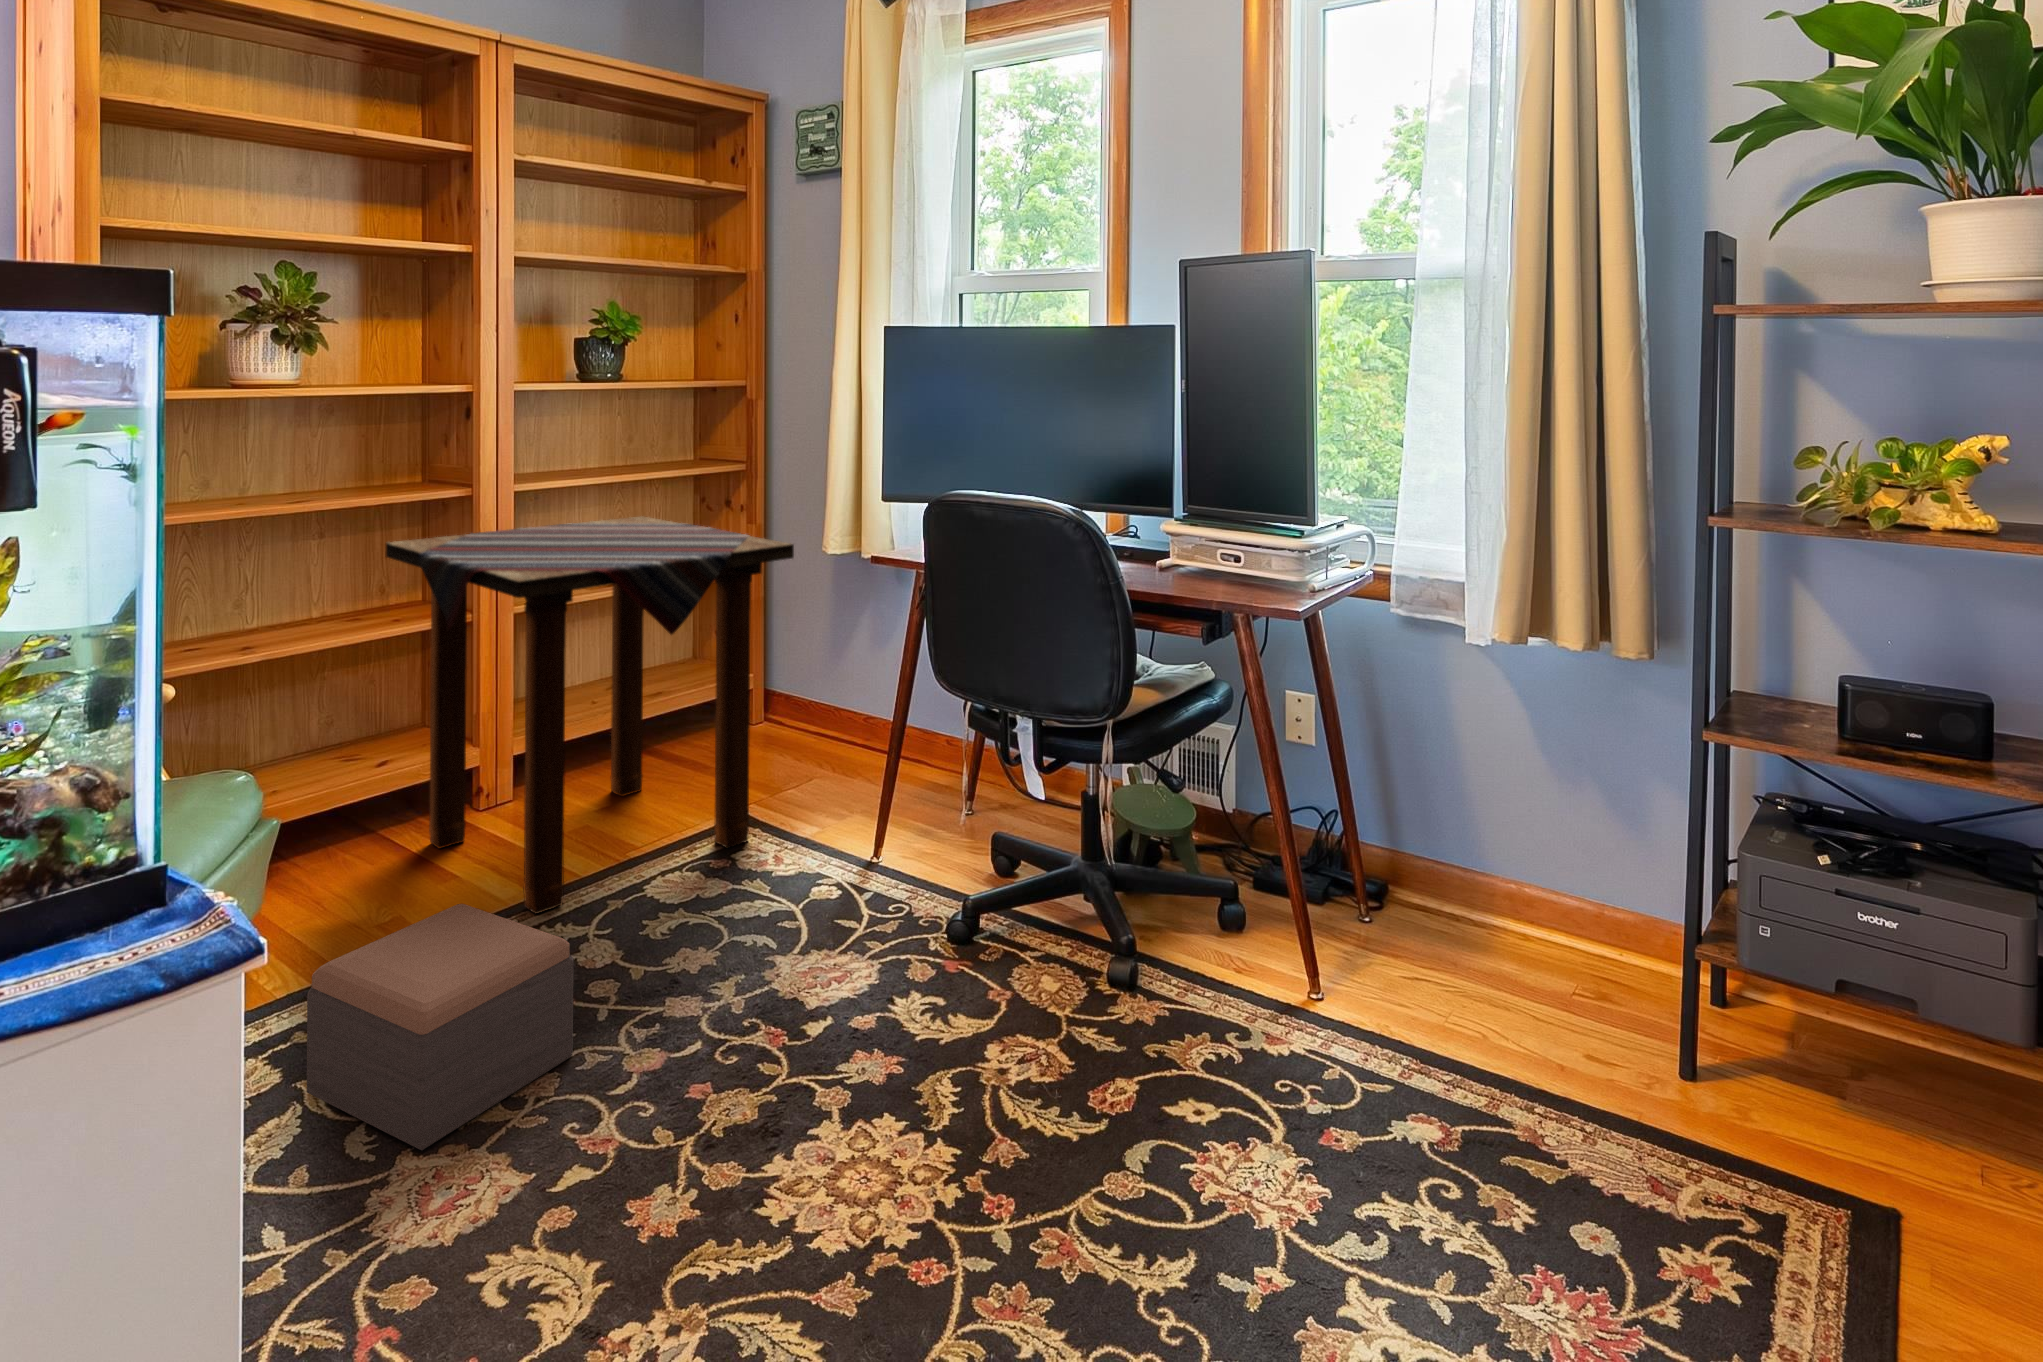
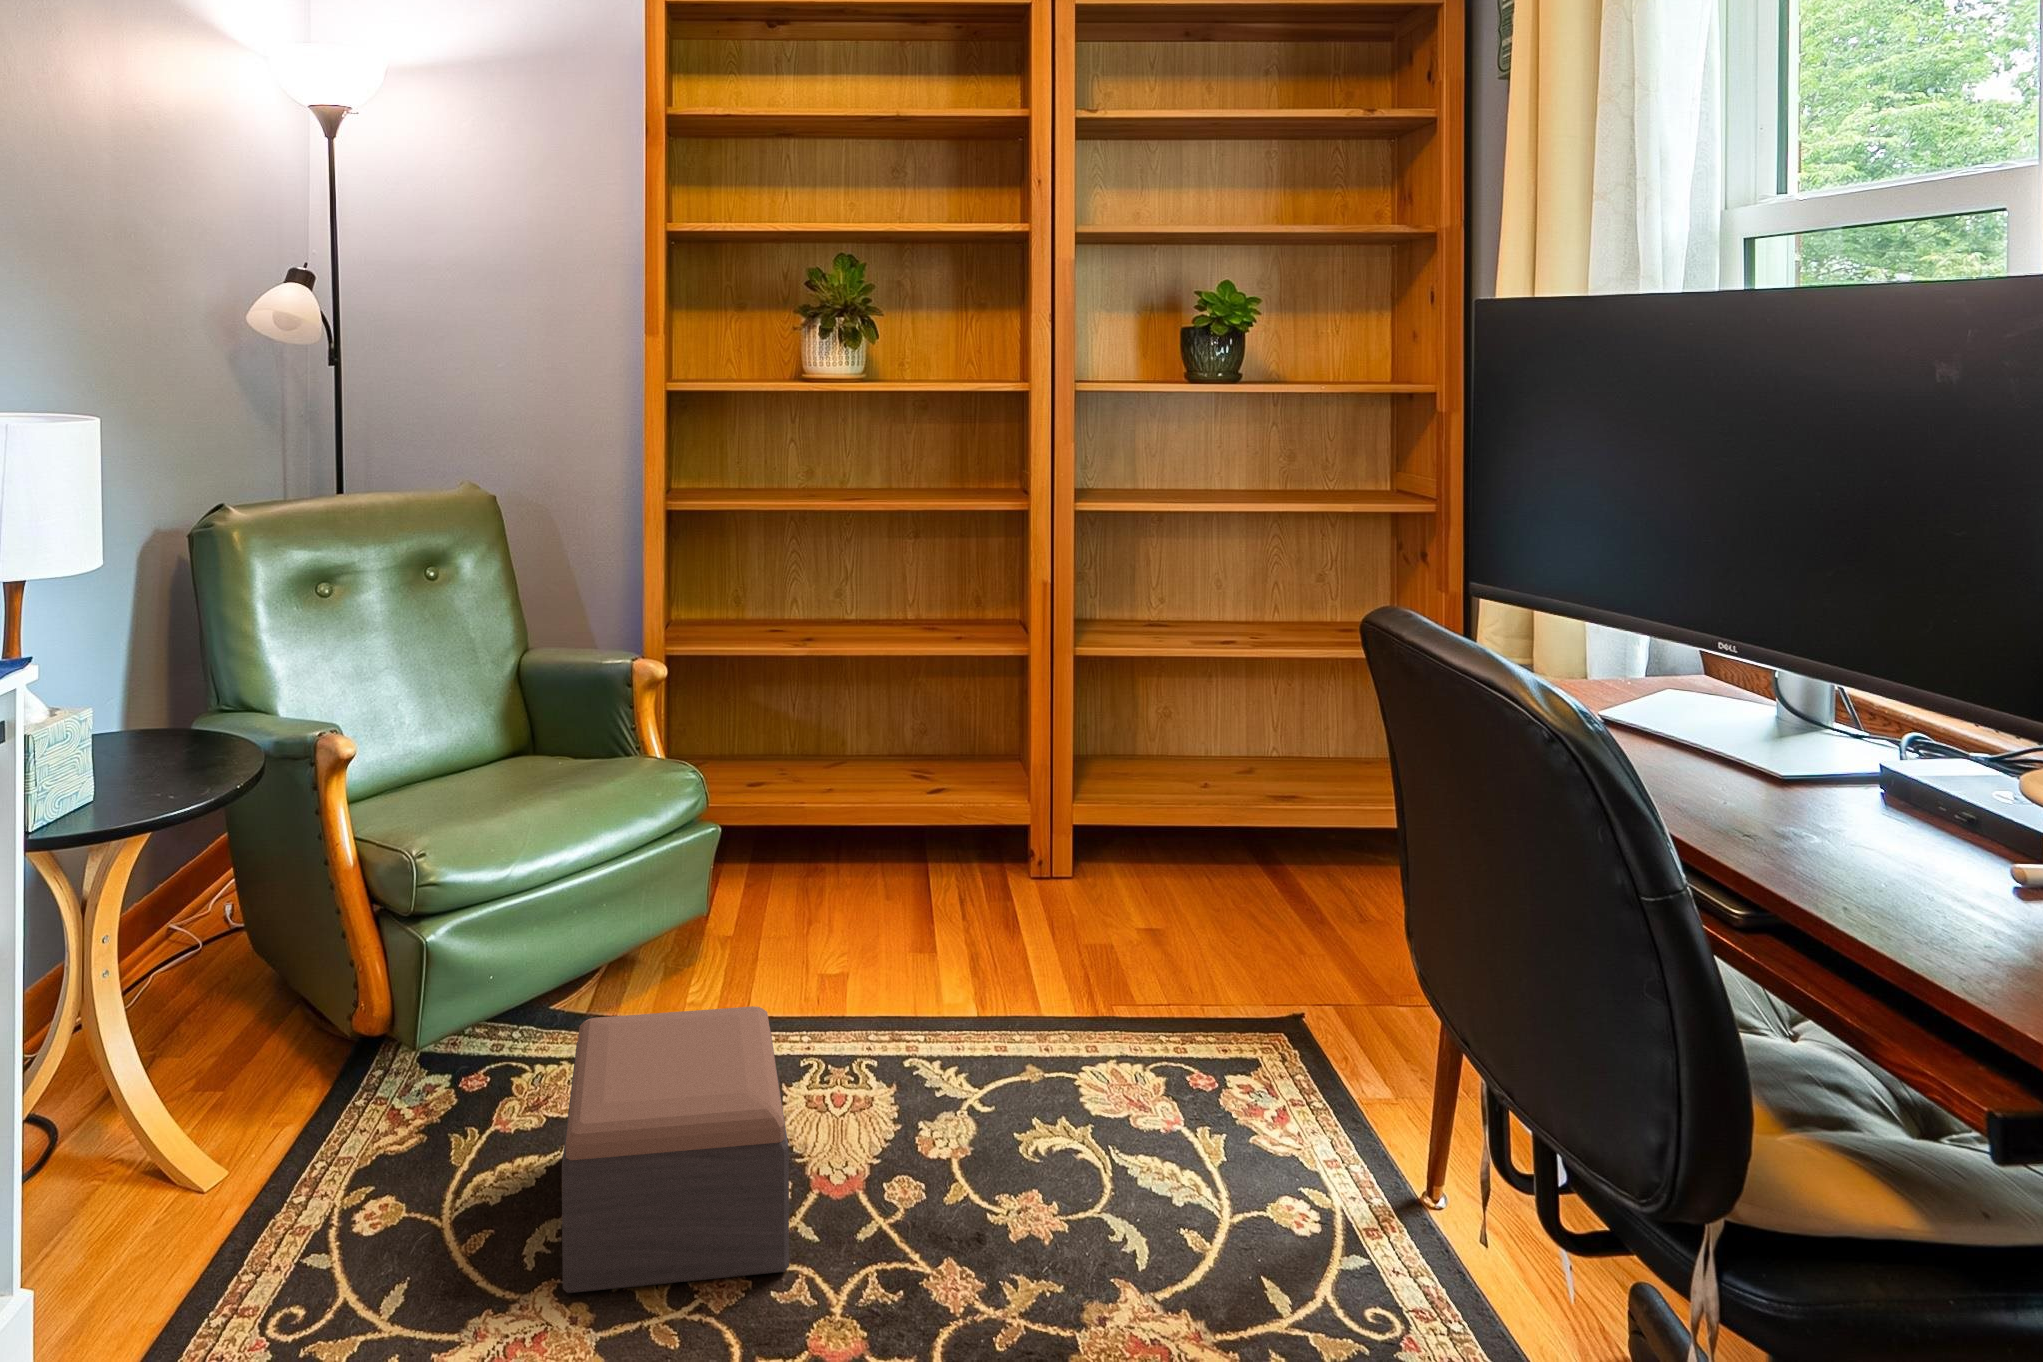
side table: present [386,516,794,914] -> none [893,557,1331,1065]

